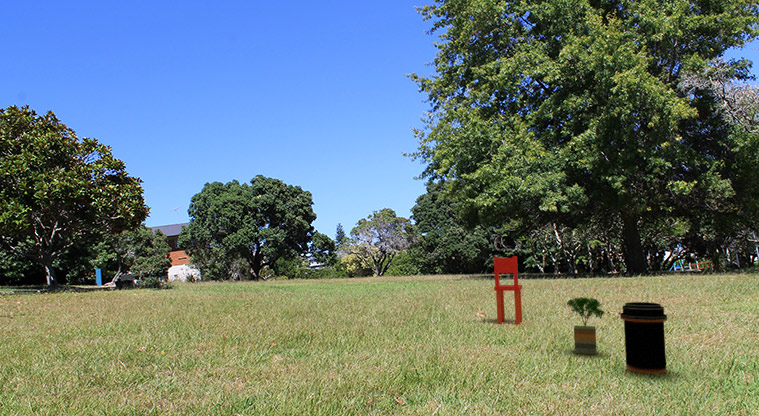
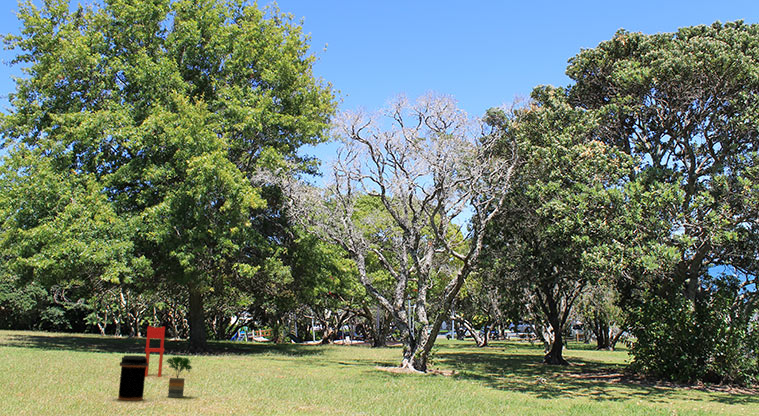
chair: present [494,256,522,324] -> present [145,326,165,377]
potted tree: present [567,297,605,354] -> present [167,357,192,397]

